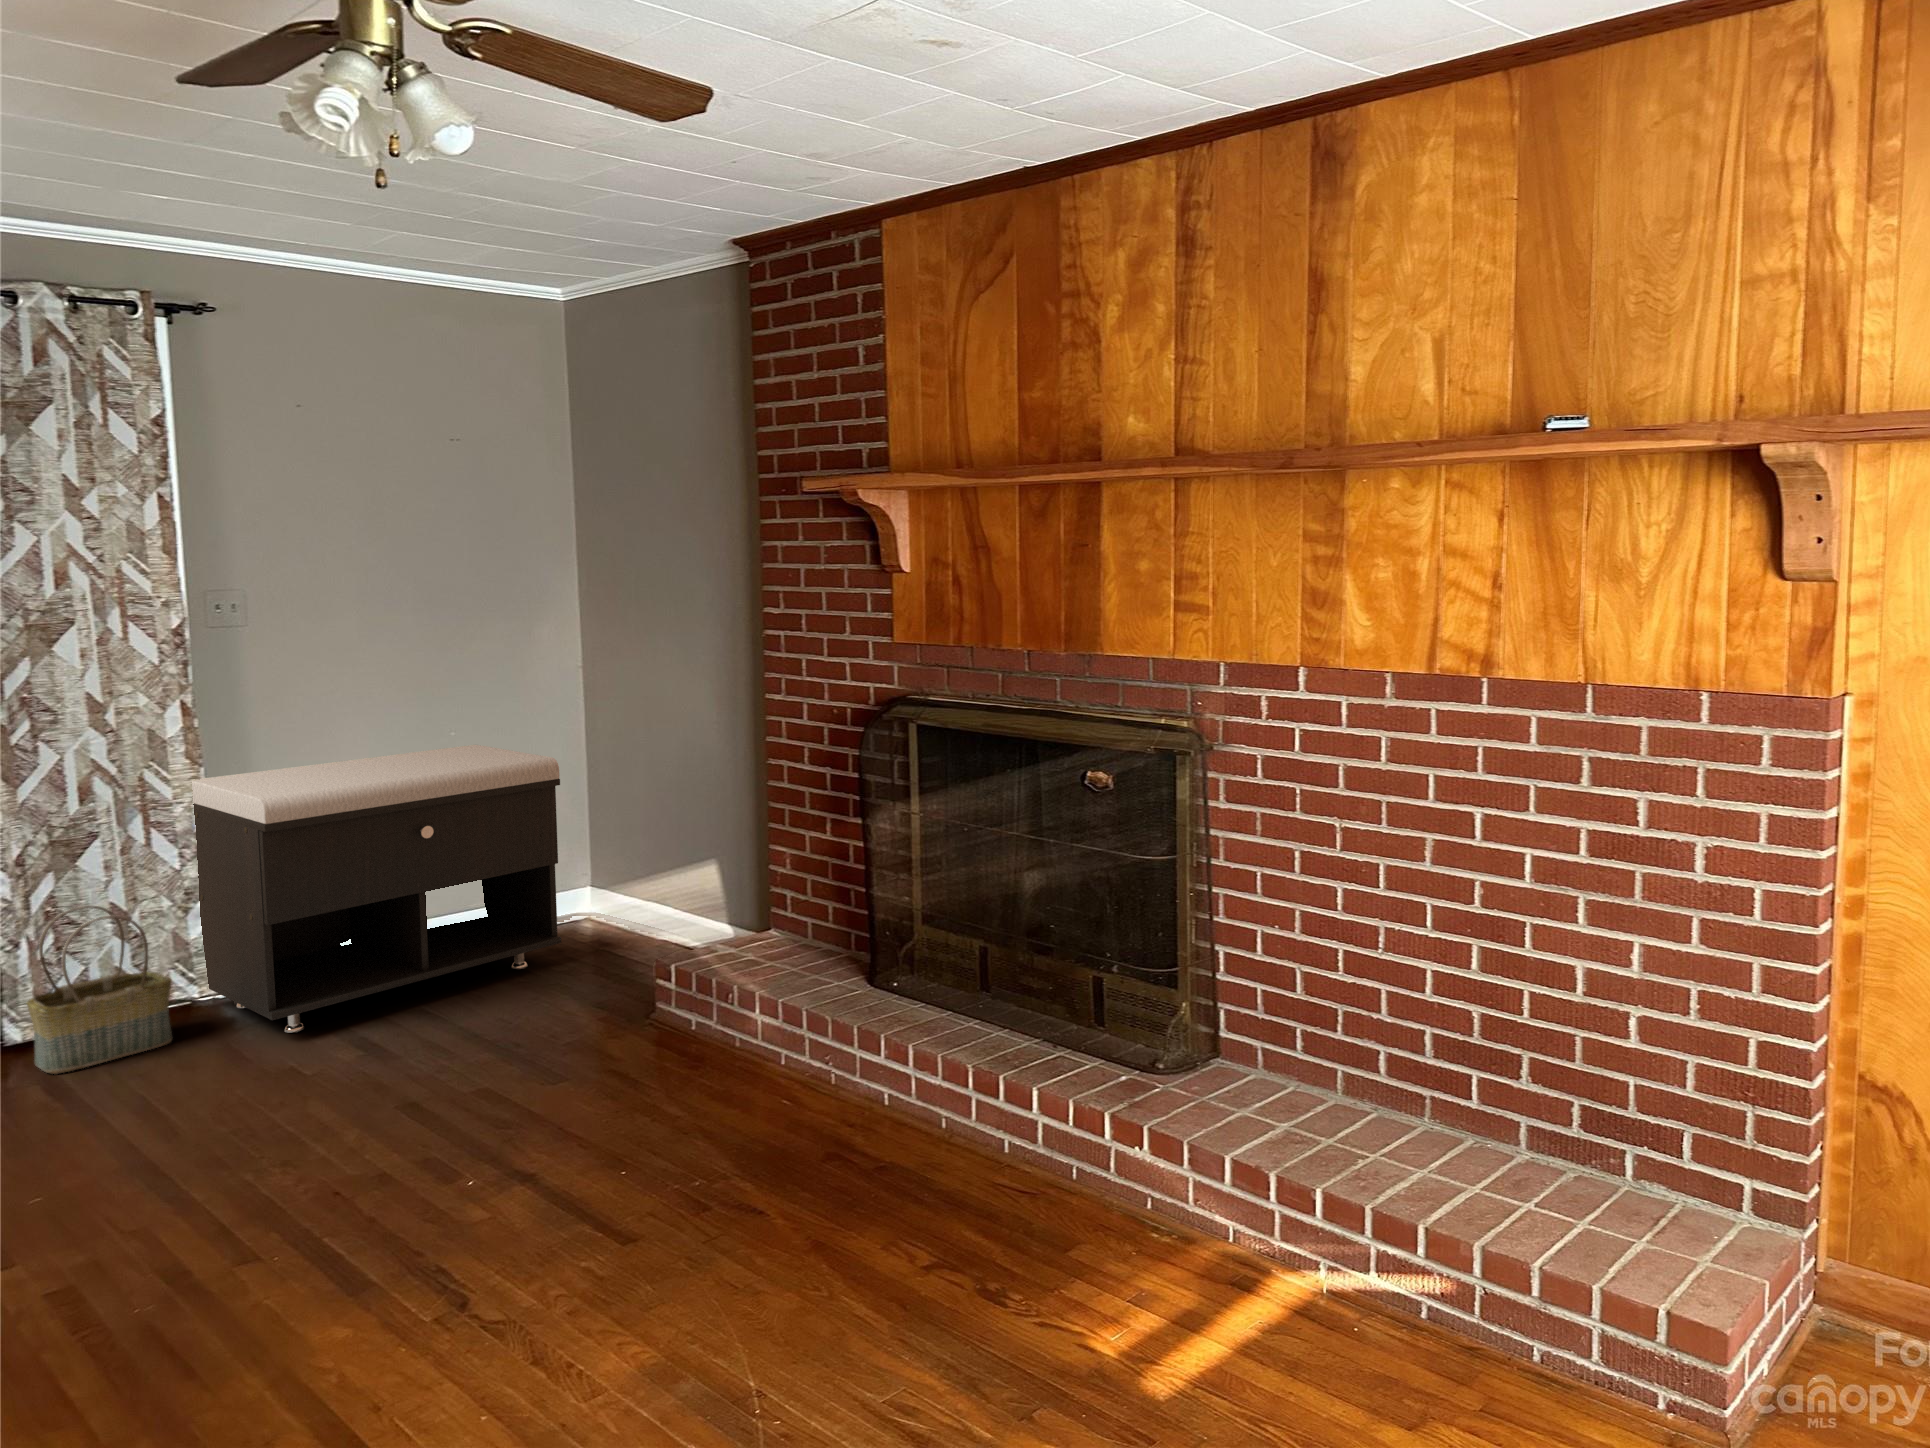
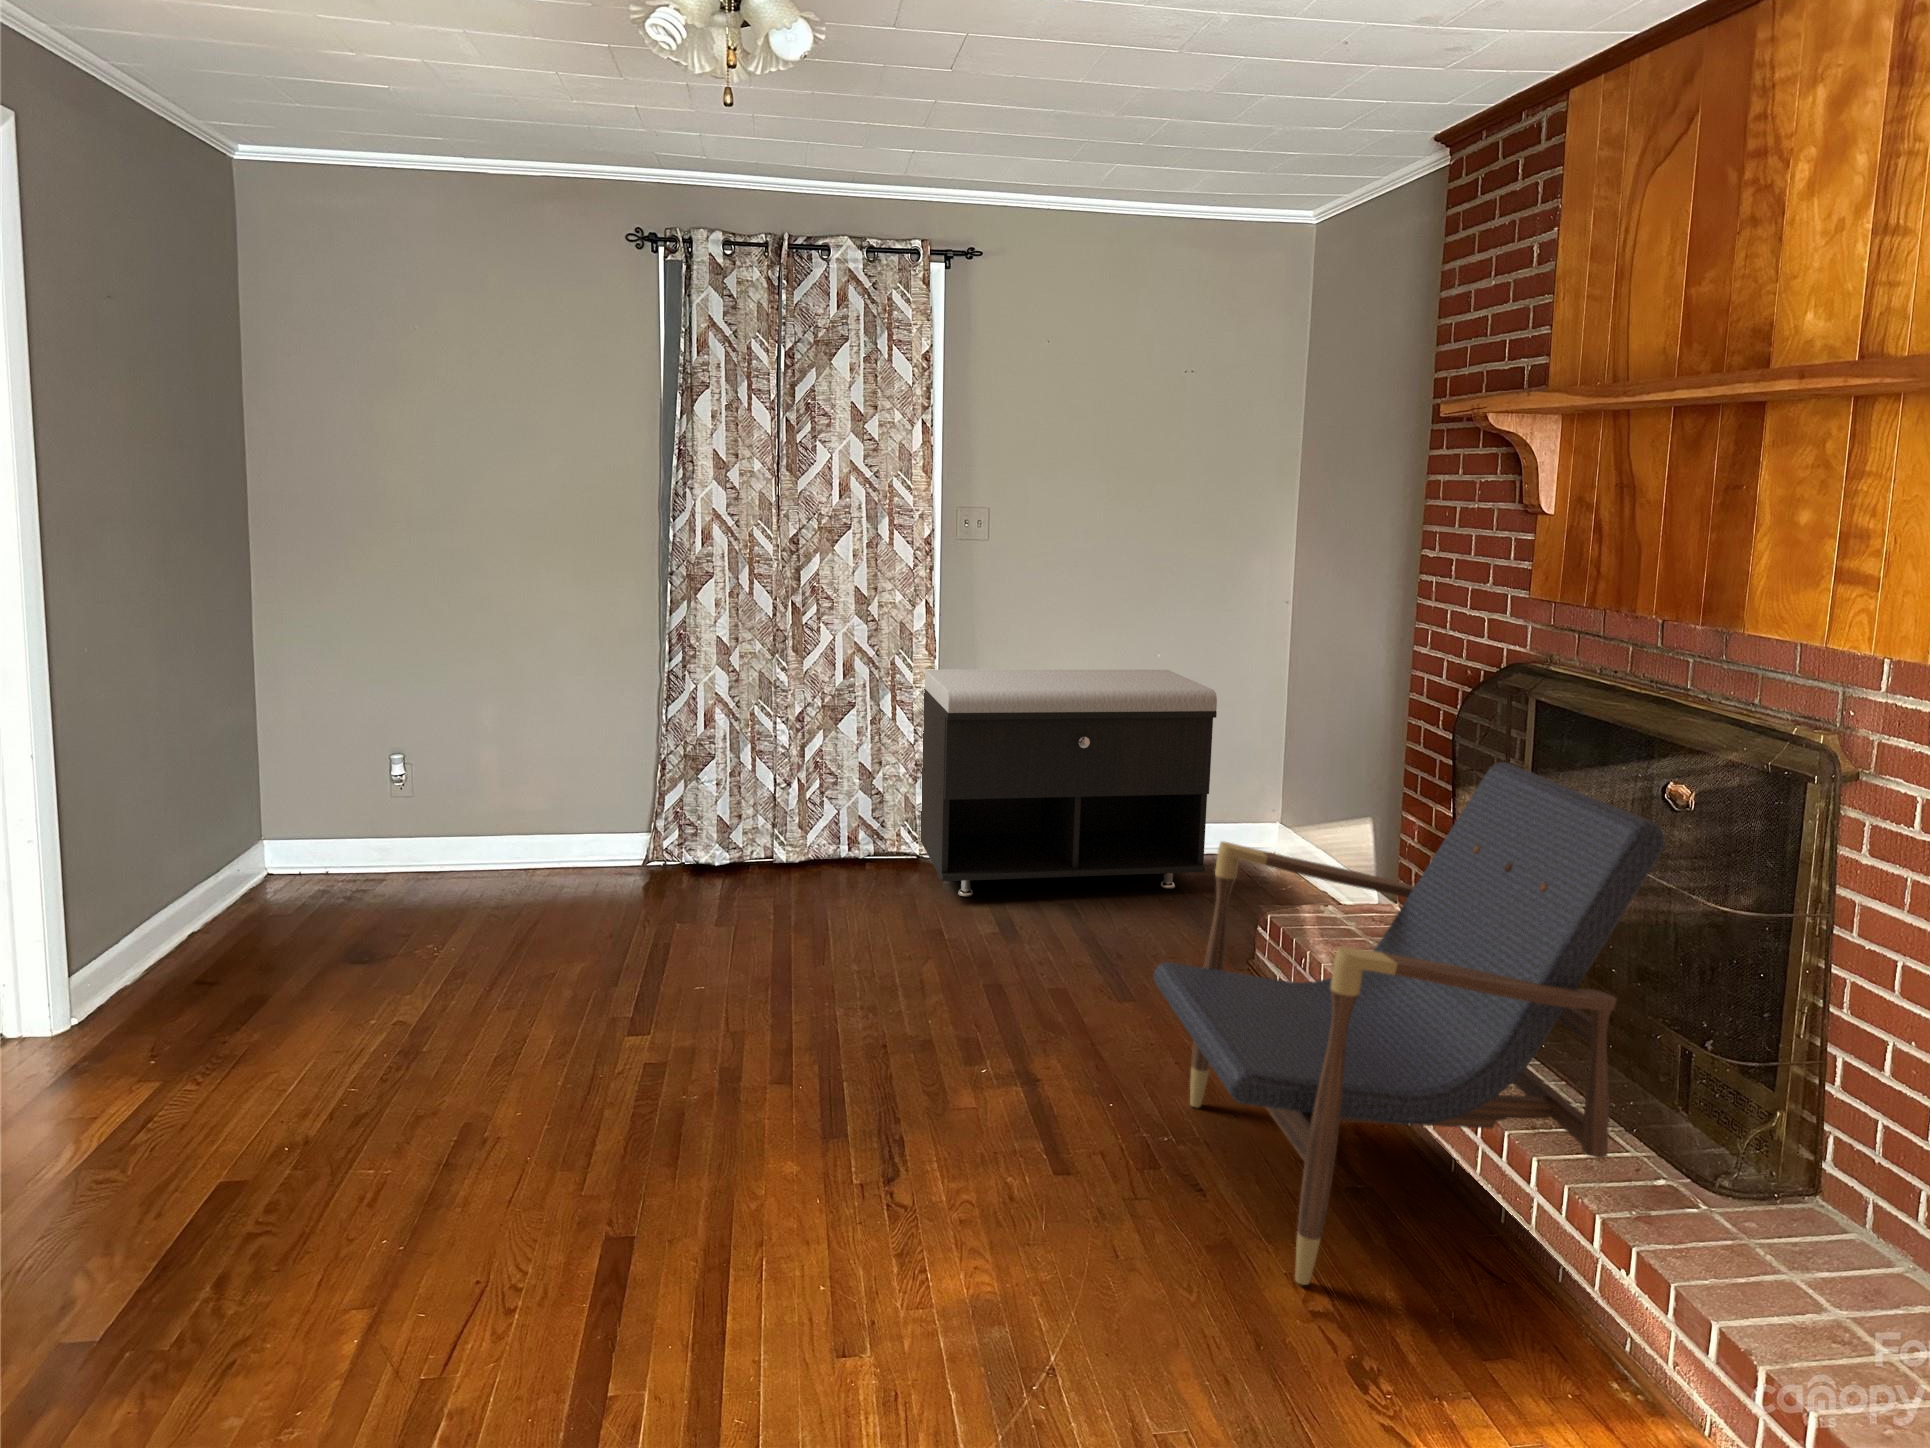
lounge chair: none [674,779,1095,1262] -> present [1153,762,1665,1285]
basket: present [27,905,172,1074] -> none [795,759,889,886]

